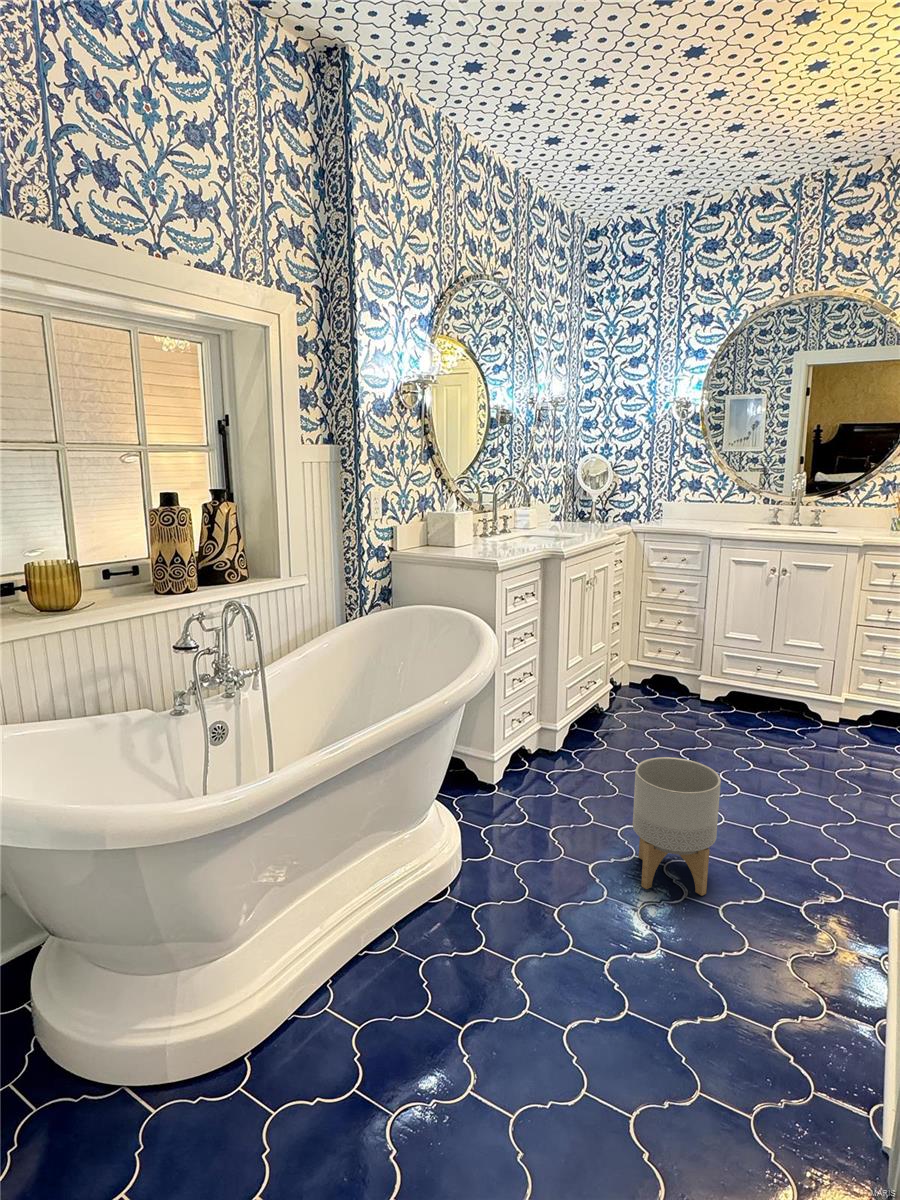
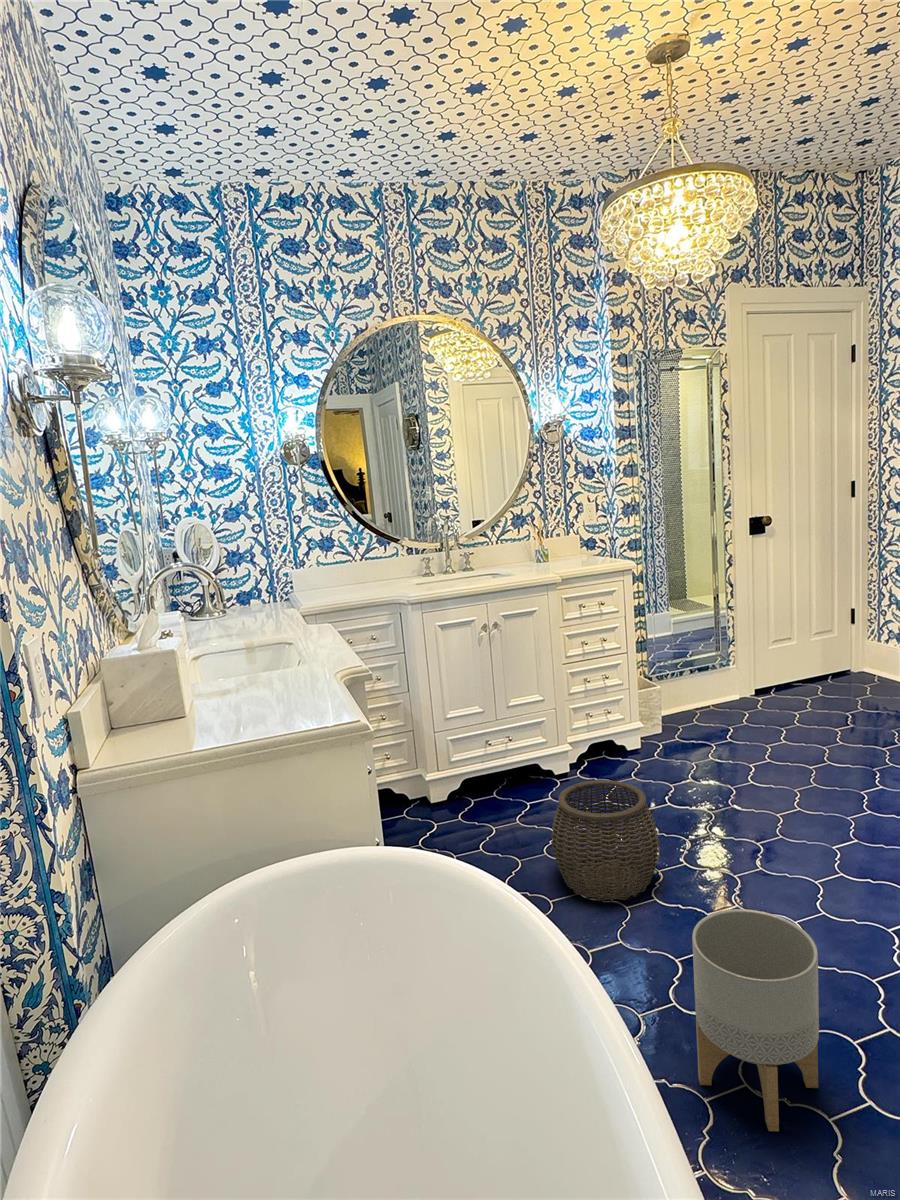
woven basket: none [713,698,806,792] -> present [551,780,659,901]

